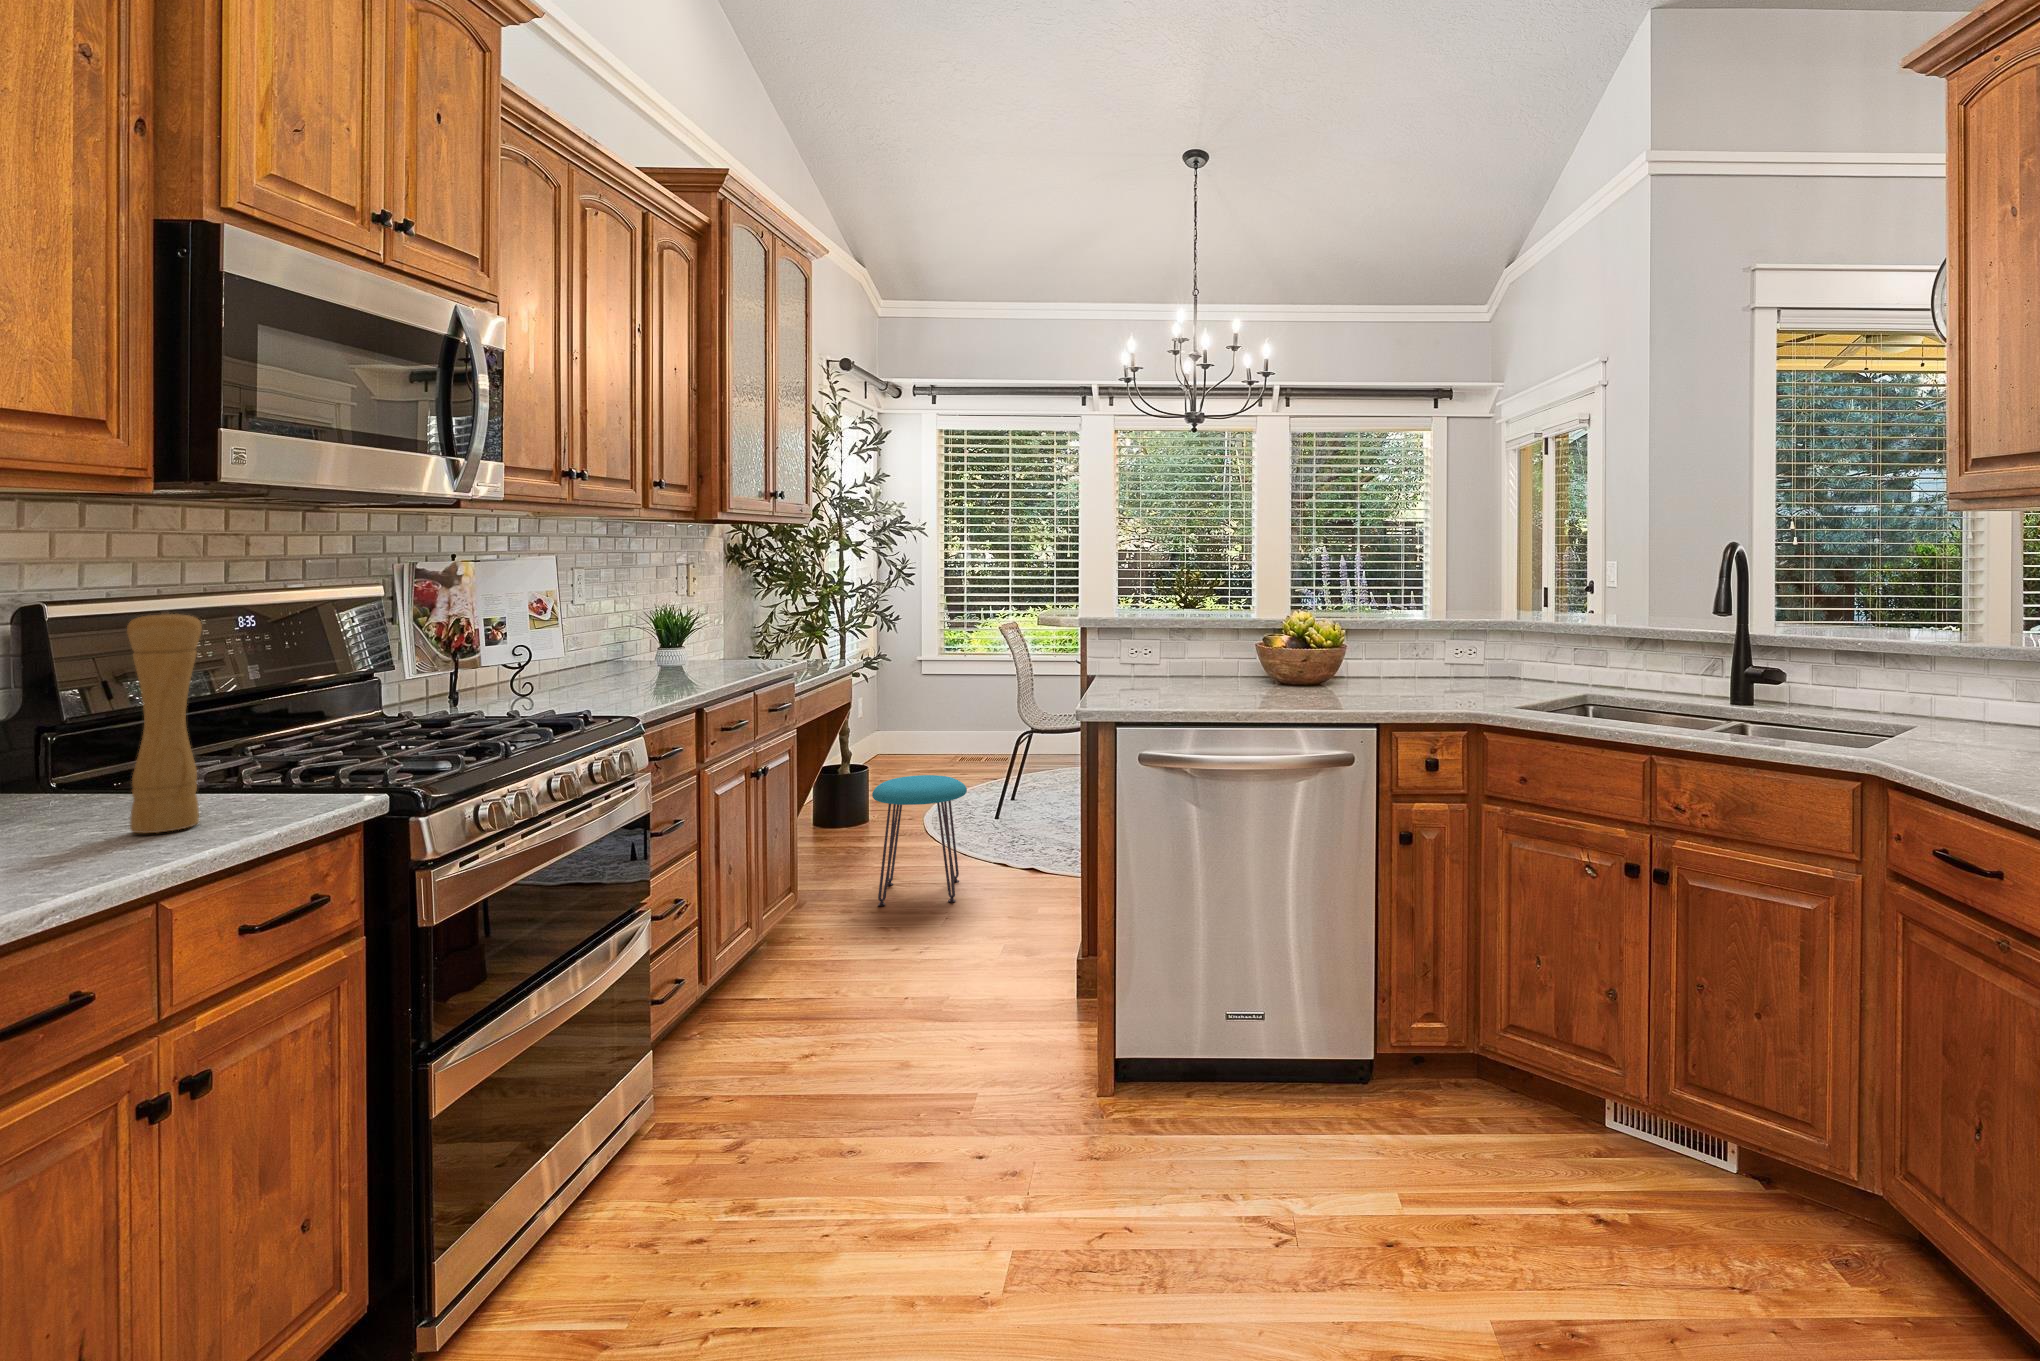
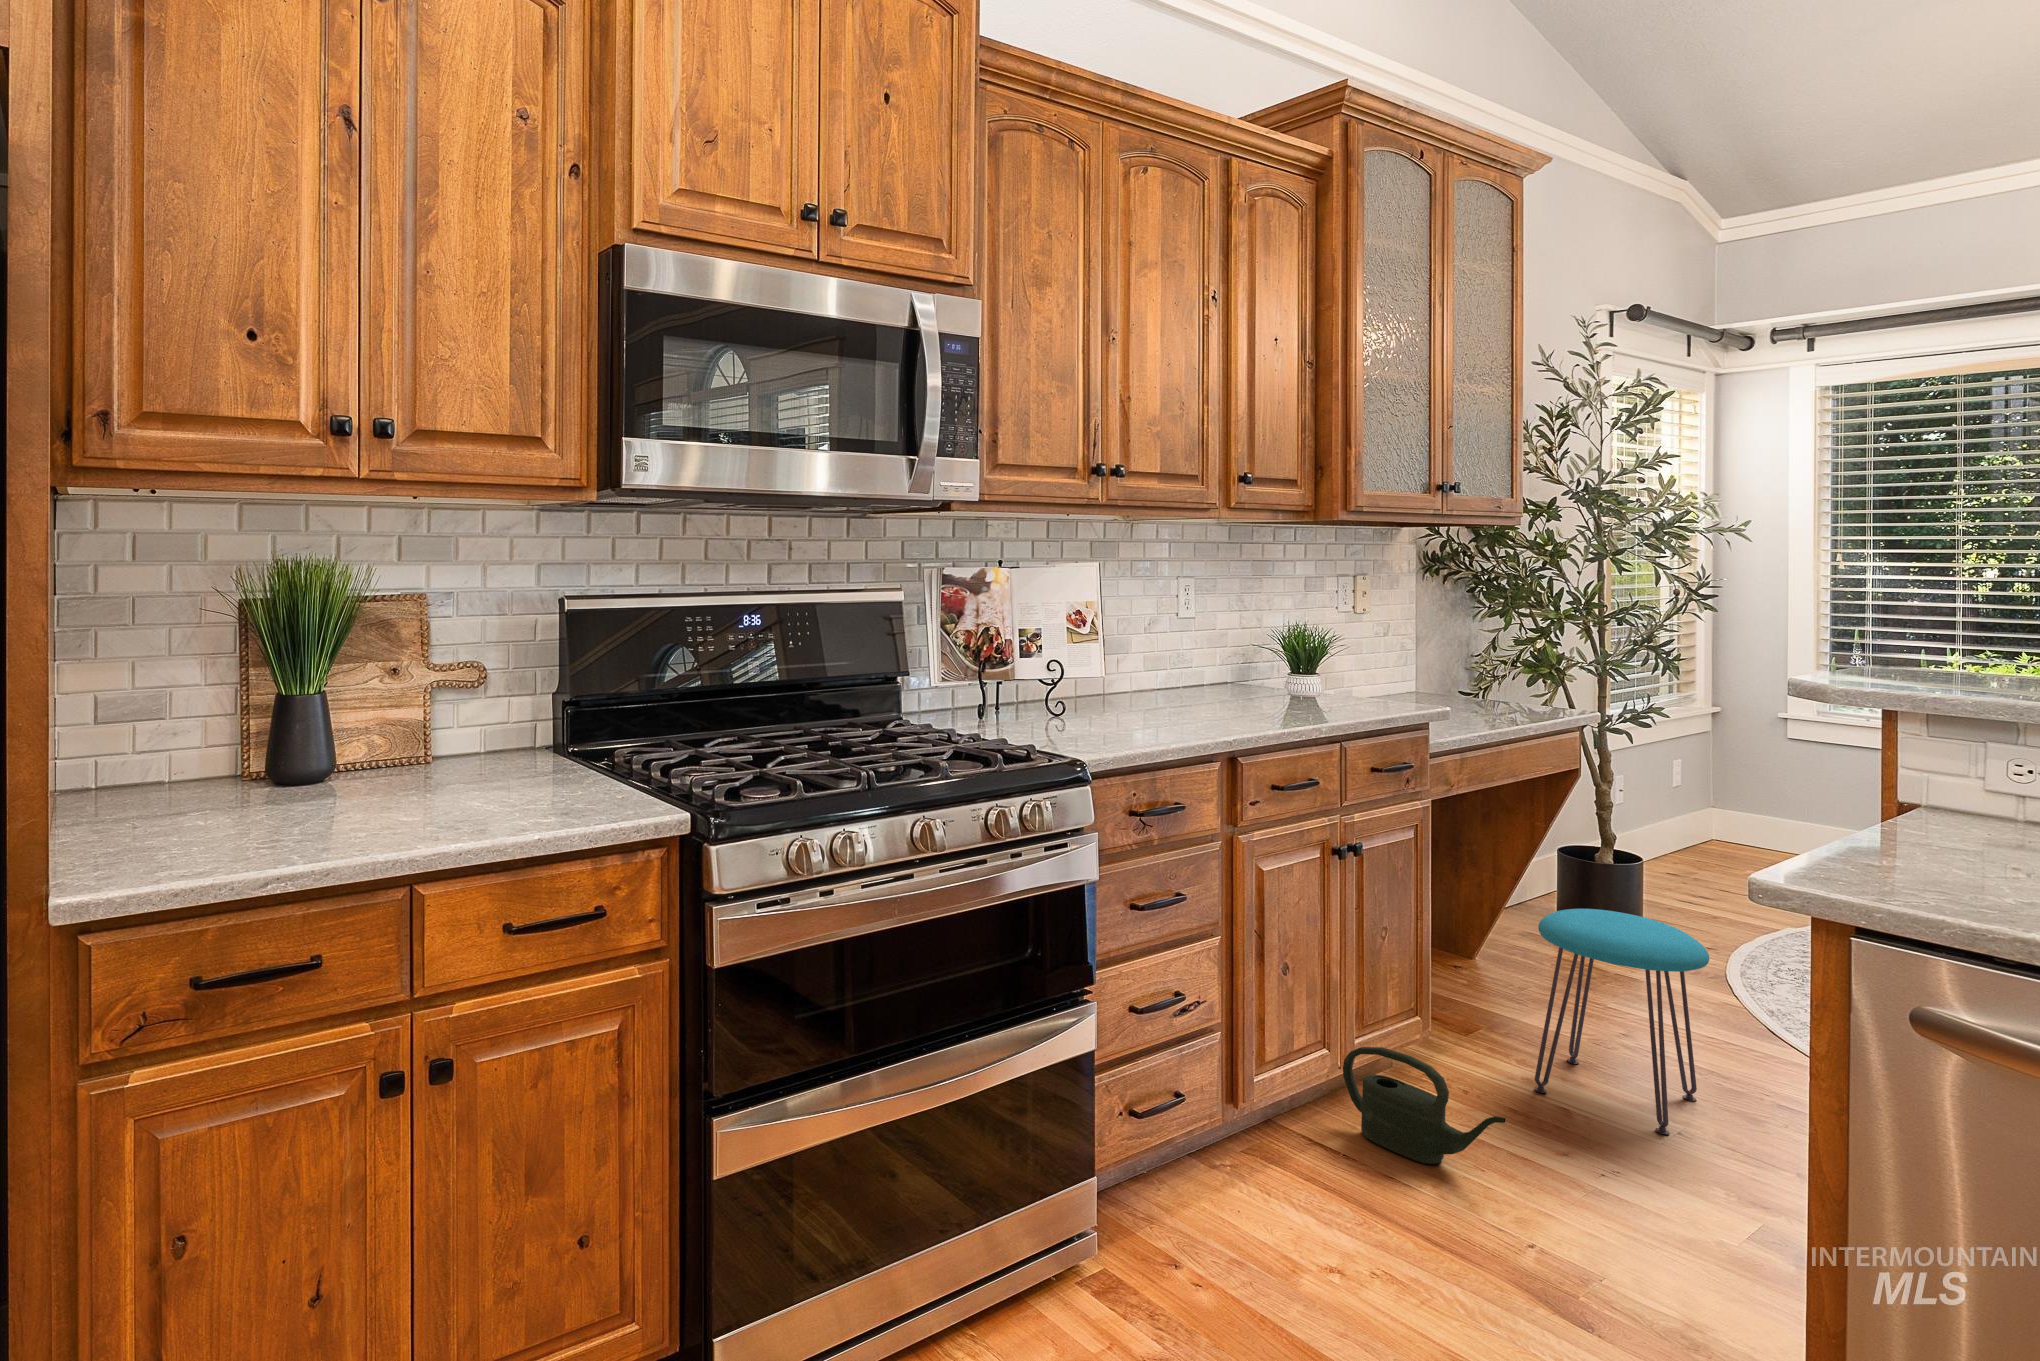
pepper mill: present [127,611,202,833] -> none [473,611,530,817]
watering can: none [778,896,892,967] -> present [1343,1047,1506,1164]

